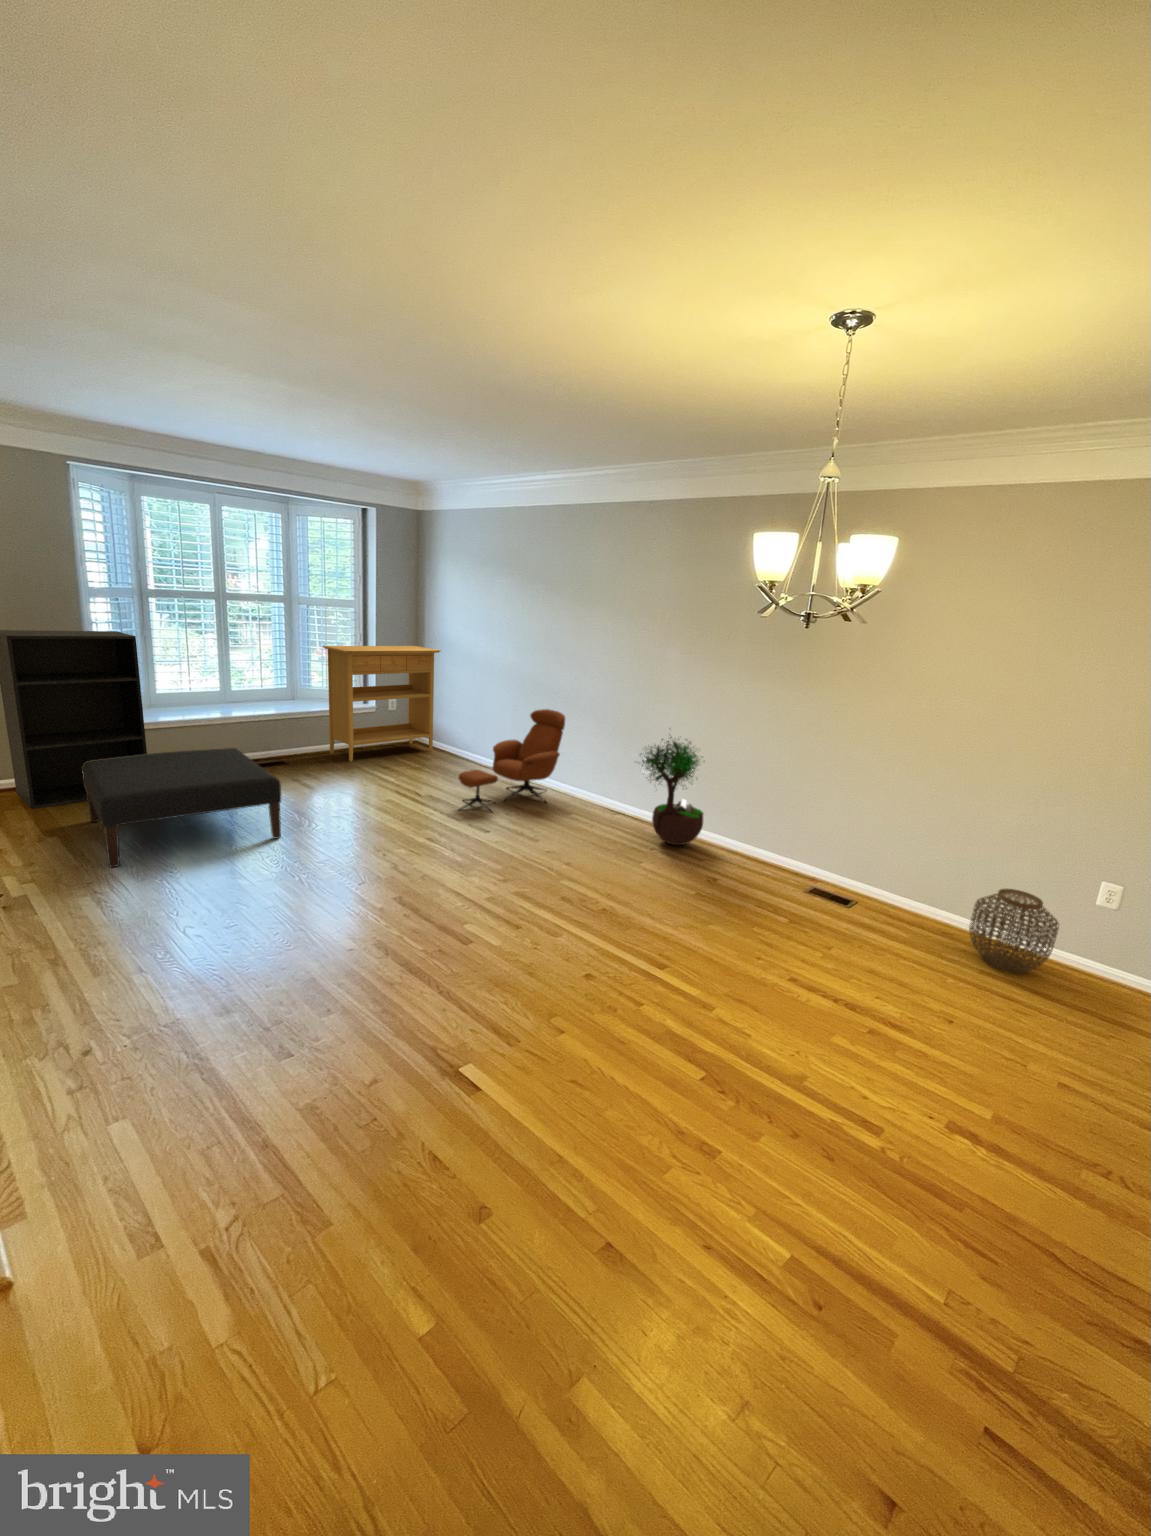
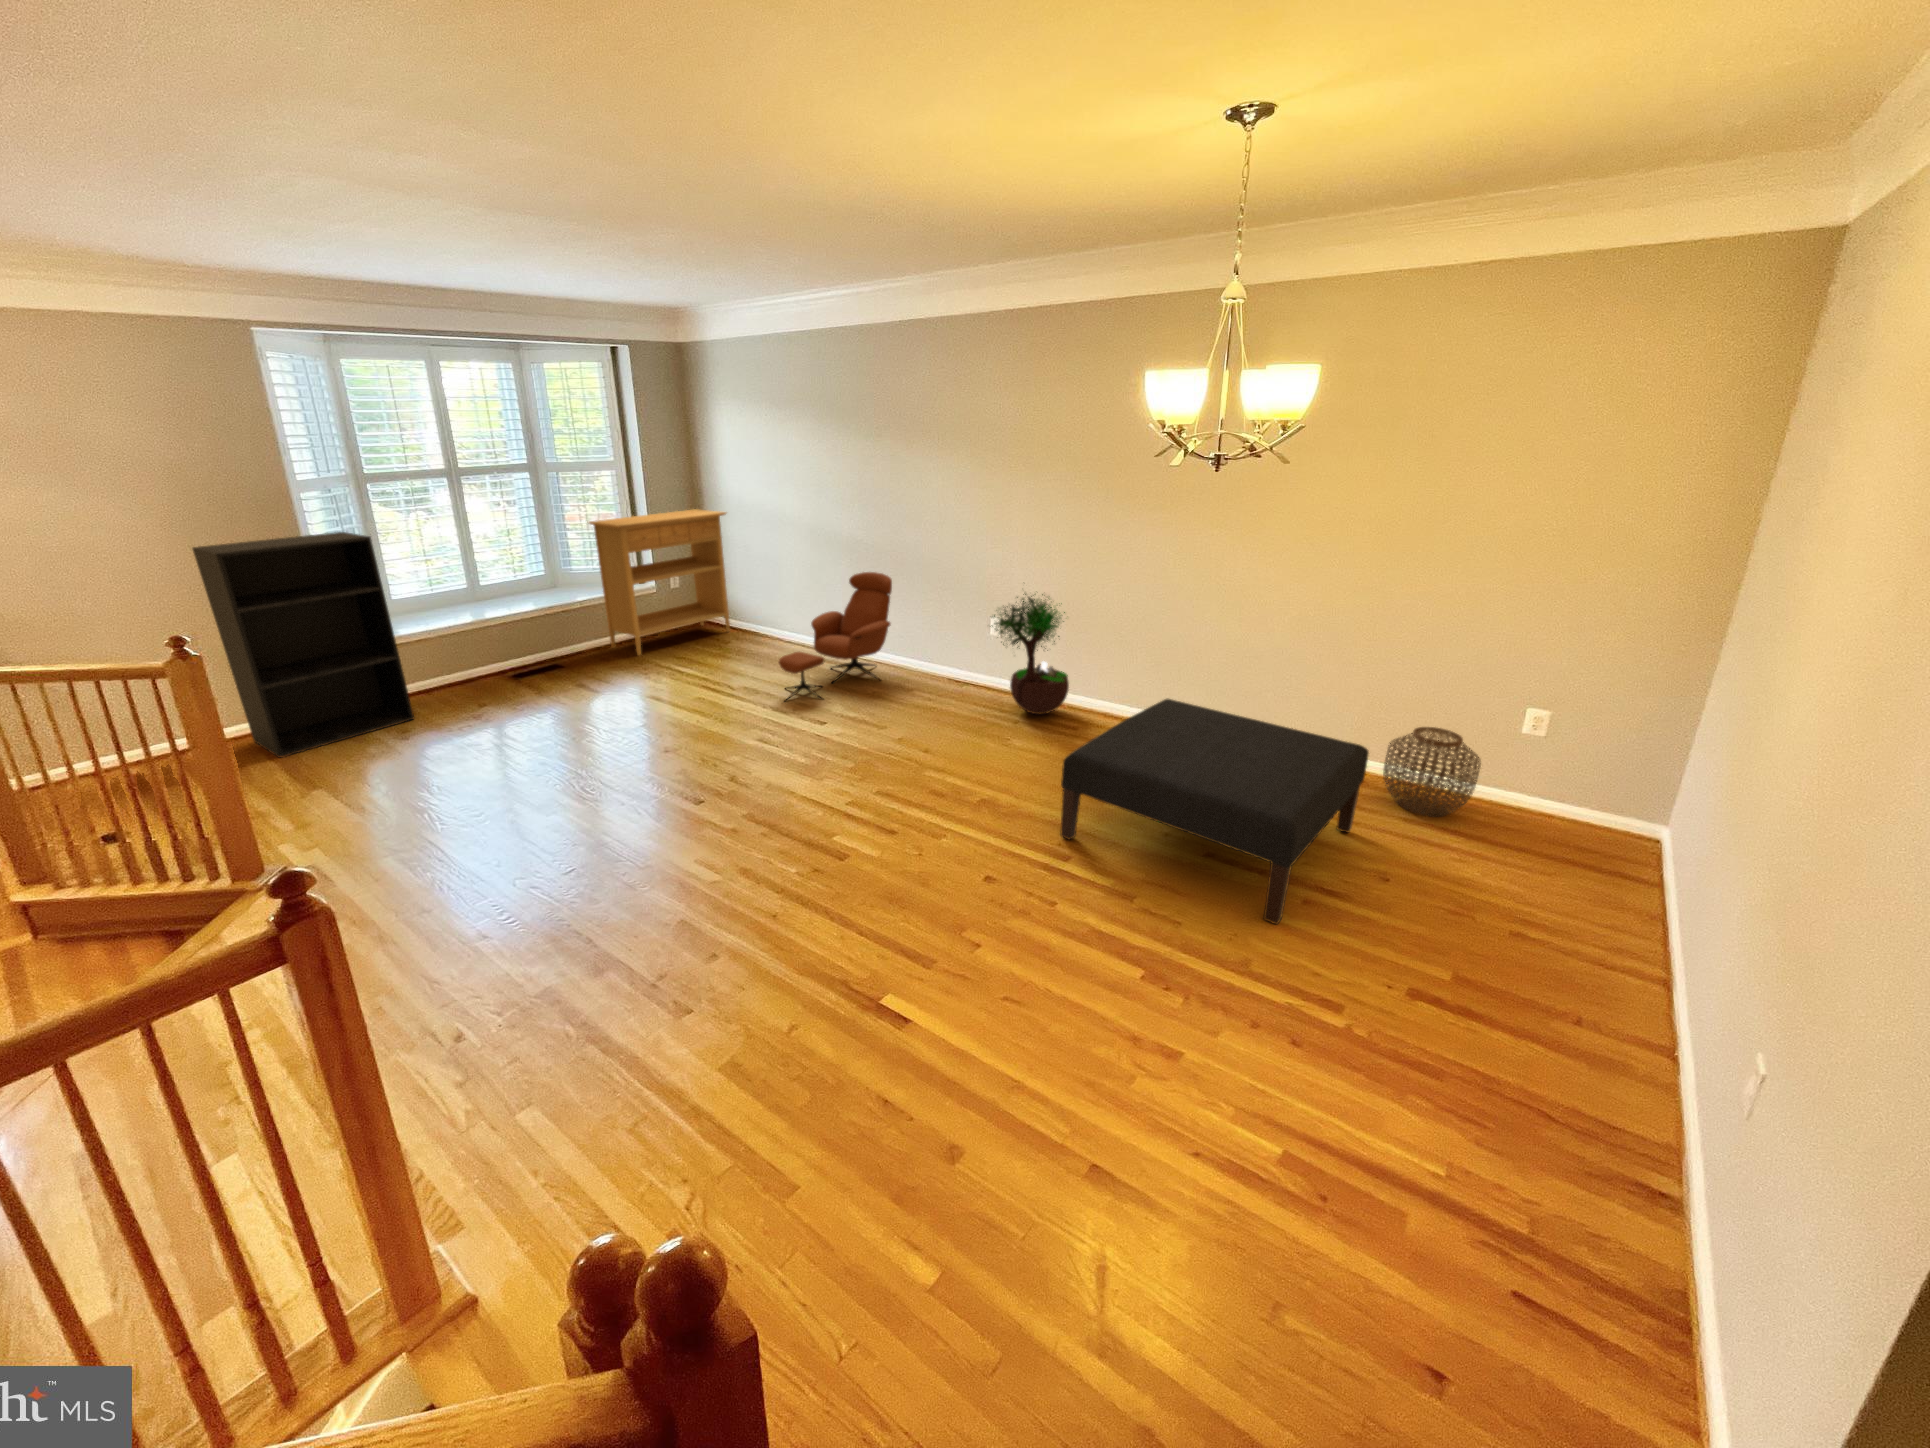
ottoman: present [82,748,281,867] -> present [1061,699,1369,924]

